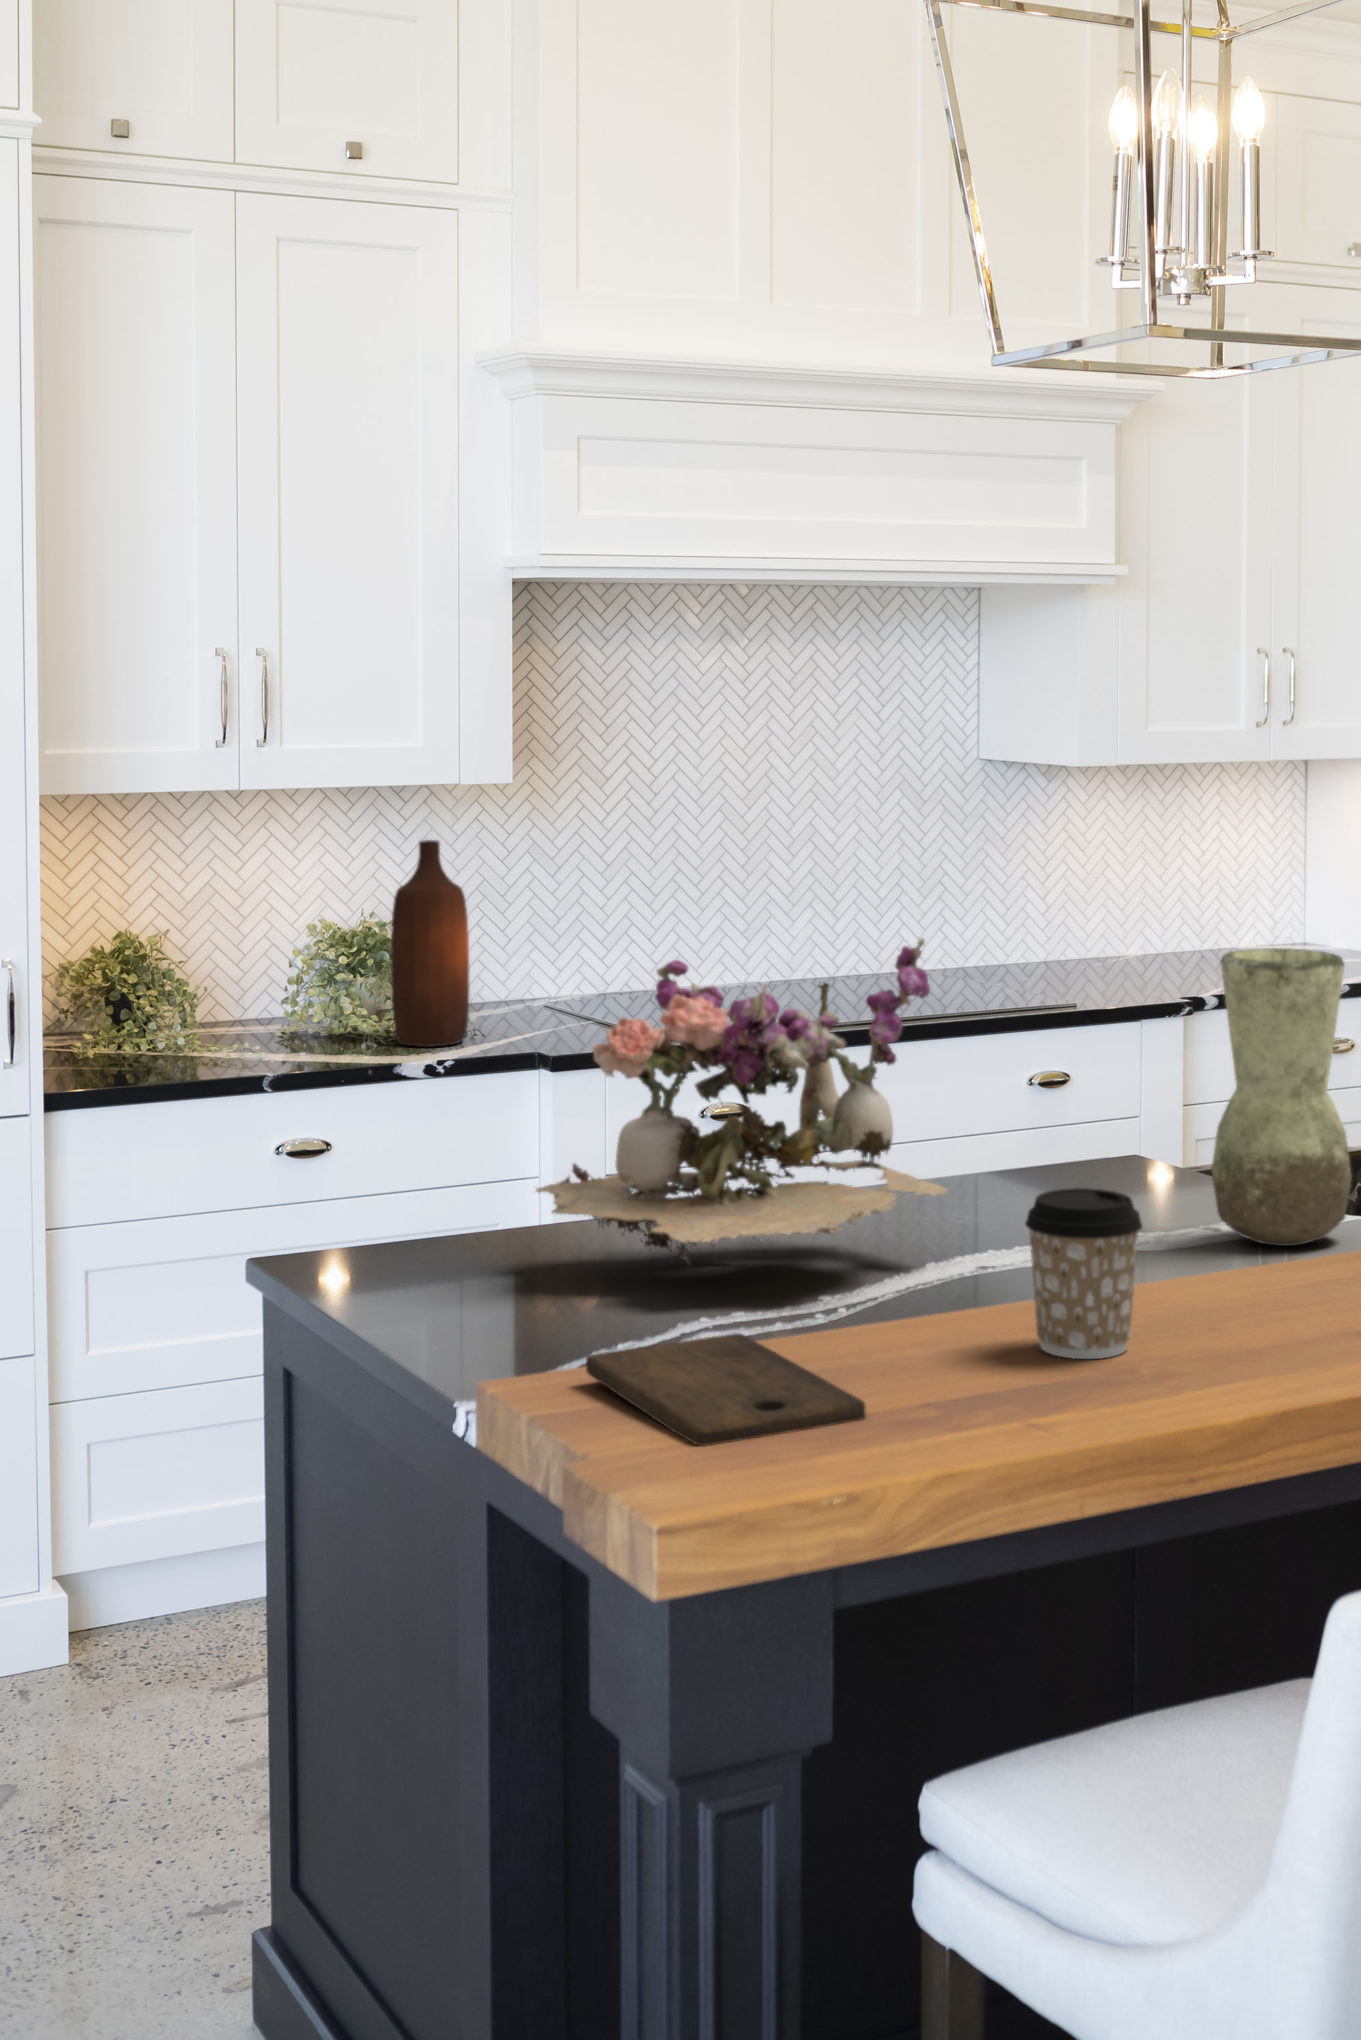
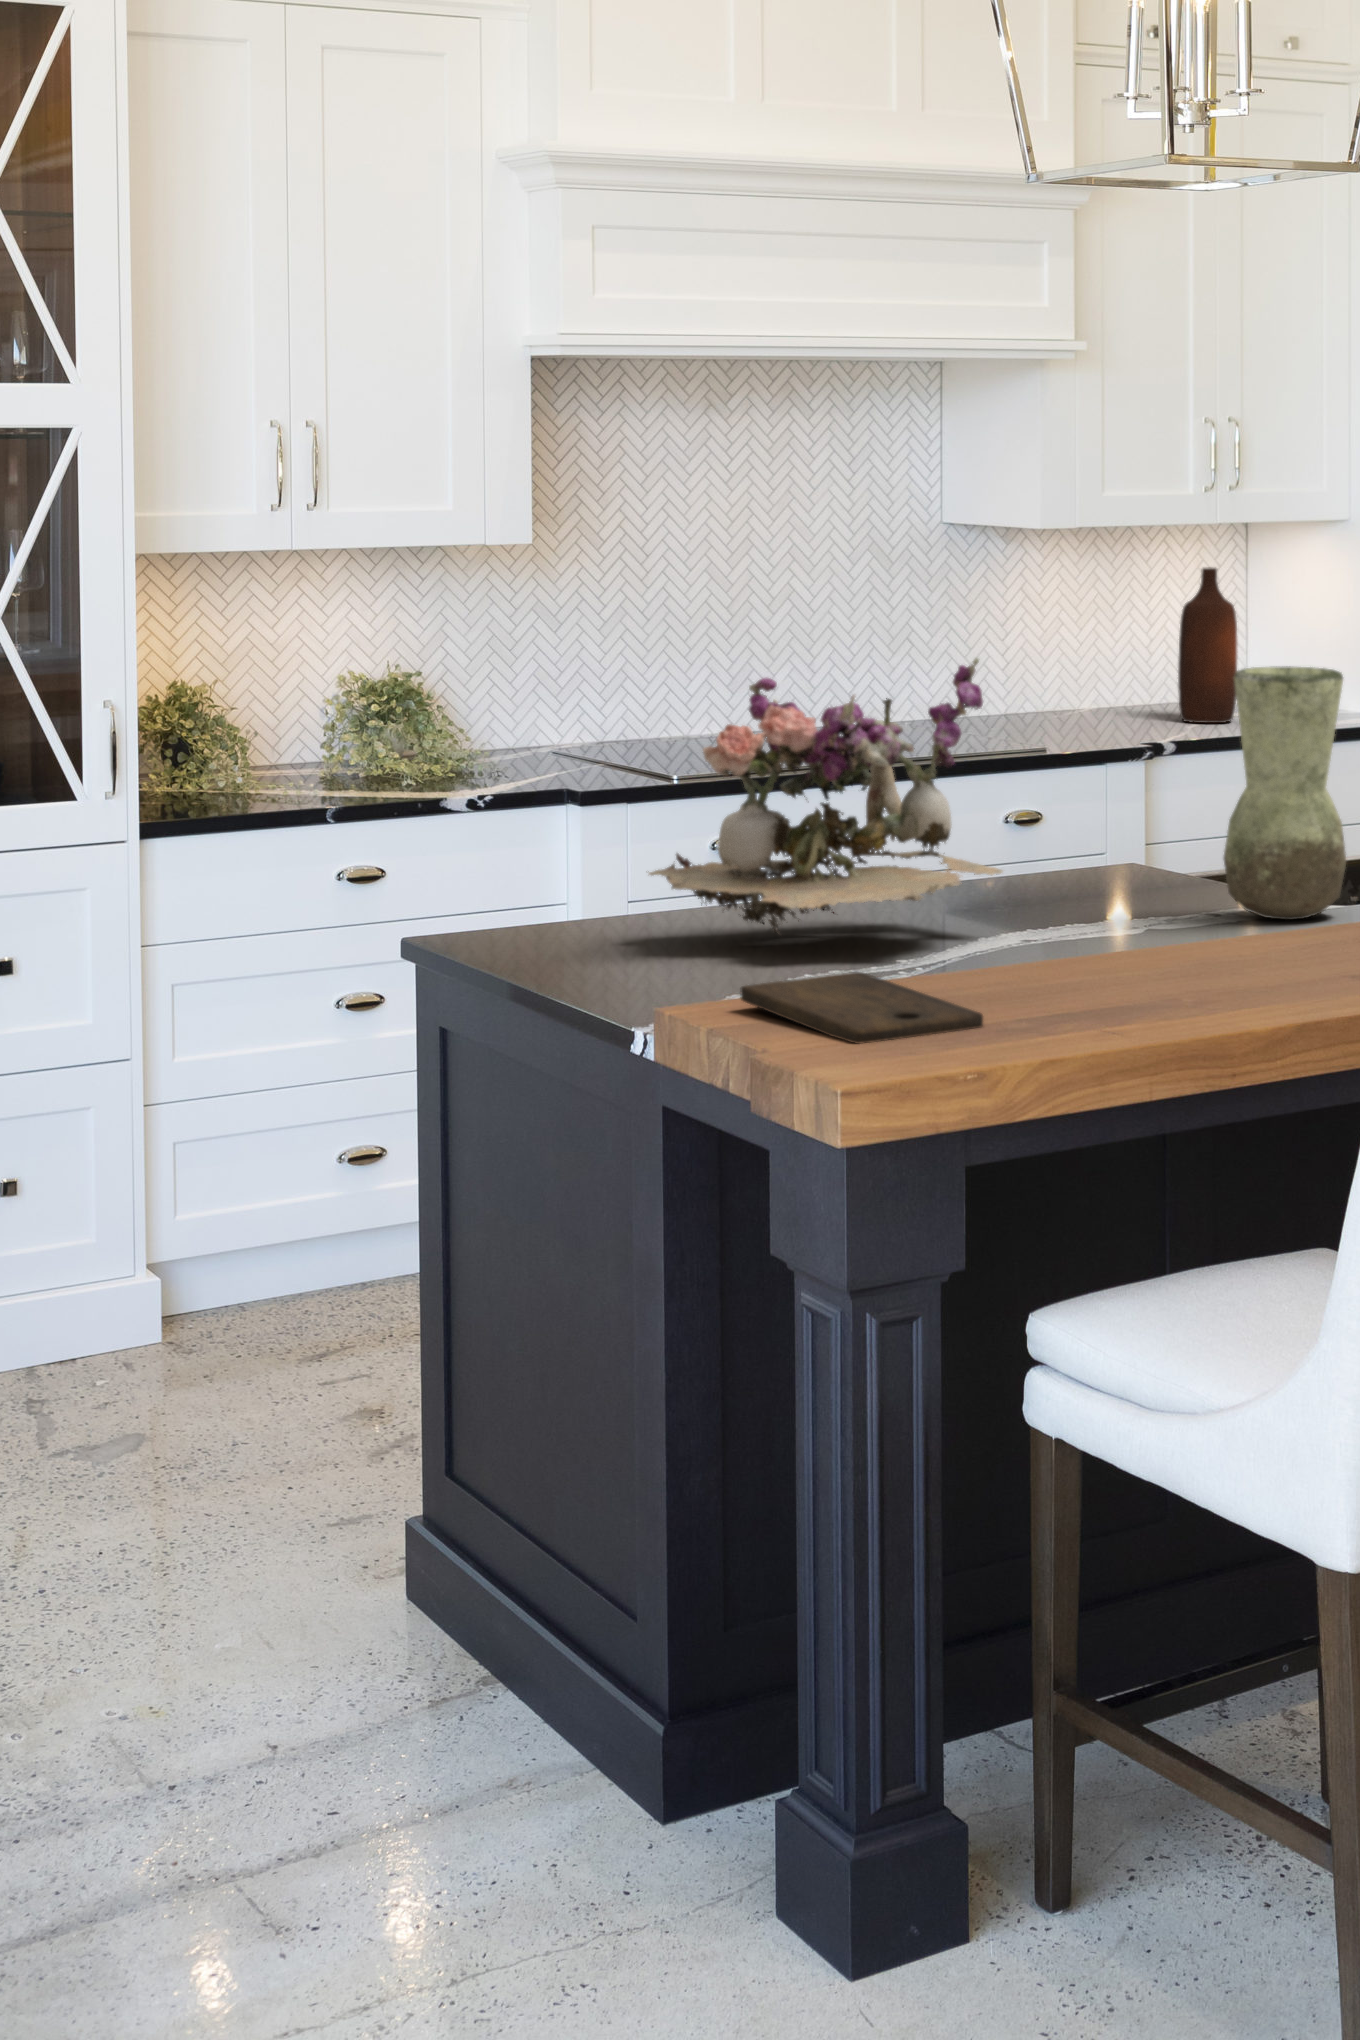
bottle: present [391,840,469,1047] -> present [1178,568,1237,723]
coffee cup: present [1025,1188,1142,1359] -> none [1095,854,1195,991]

